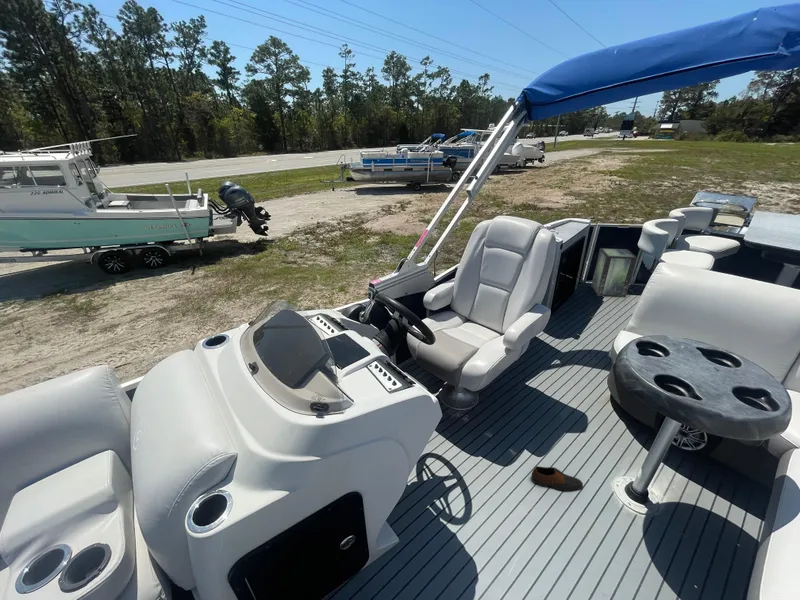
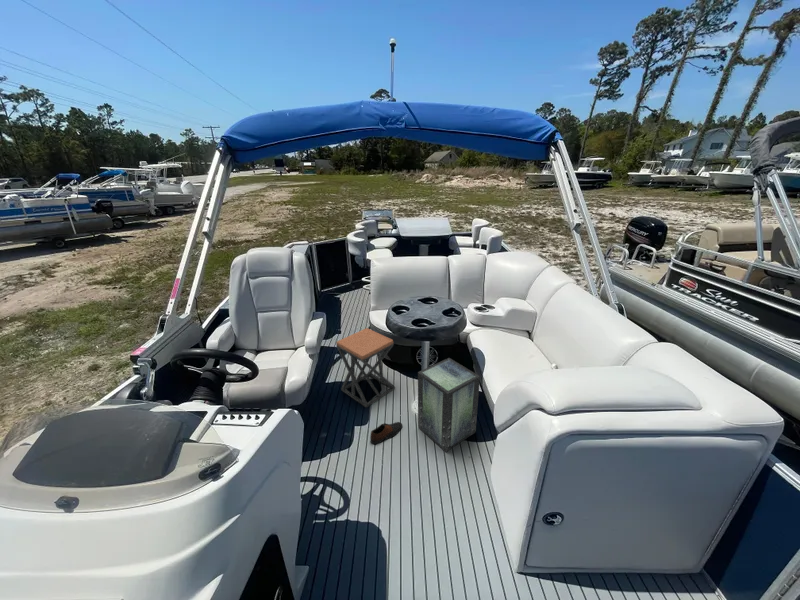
storage box: present [591,248,637,297] -> present [418,358,480,452]
stool: none [537,346,623,438] -> present [336,328,395,407]

